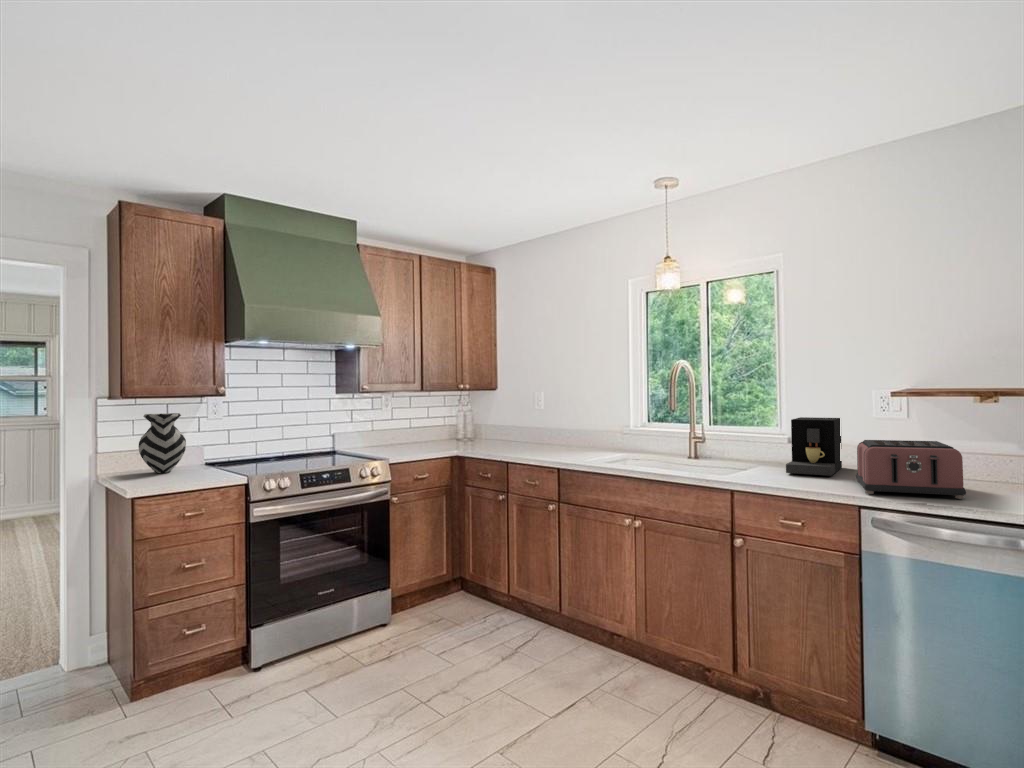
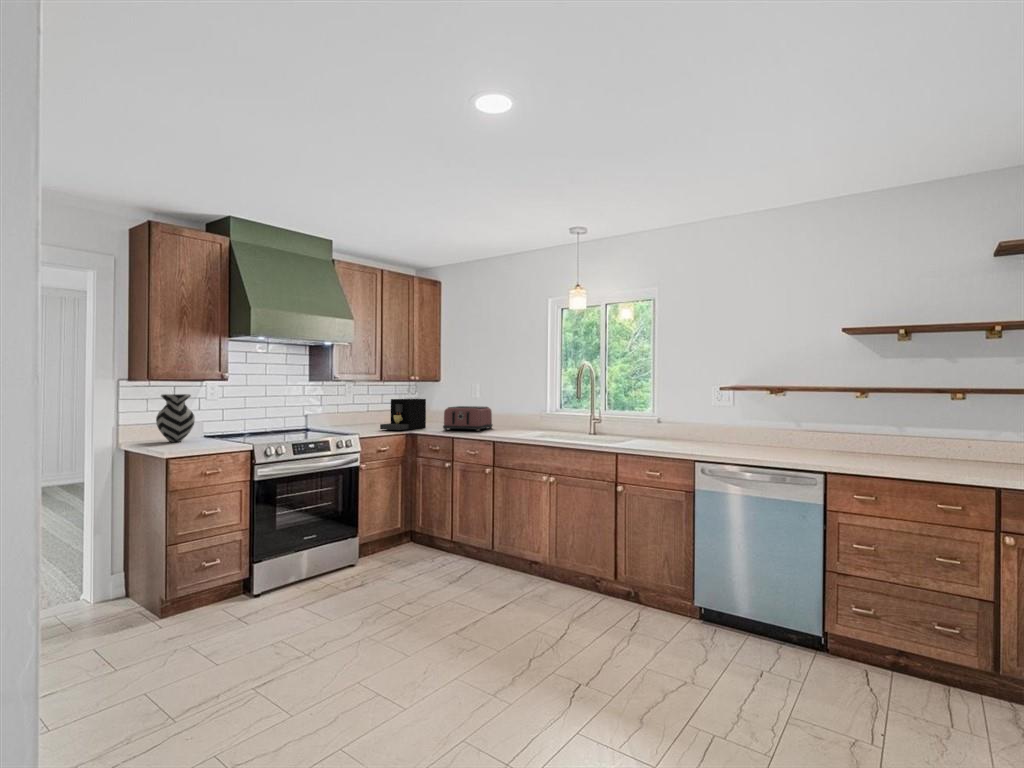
coffee maker: present [786,417,842,476] -> present [380,399,426,430]
toaster: present [856,440,966,499] -> present [443,406,492,431]

